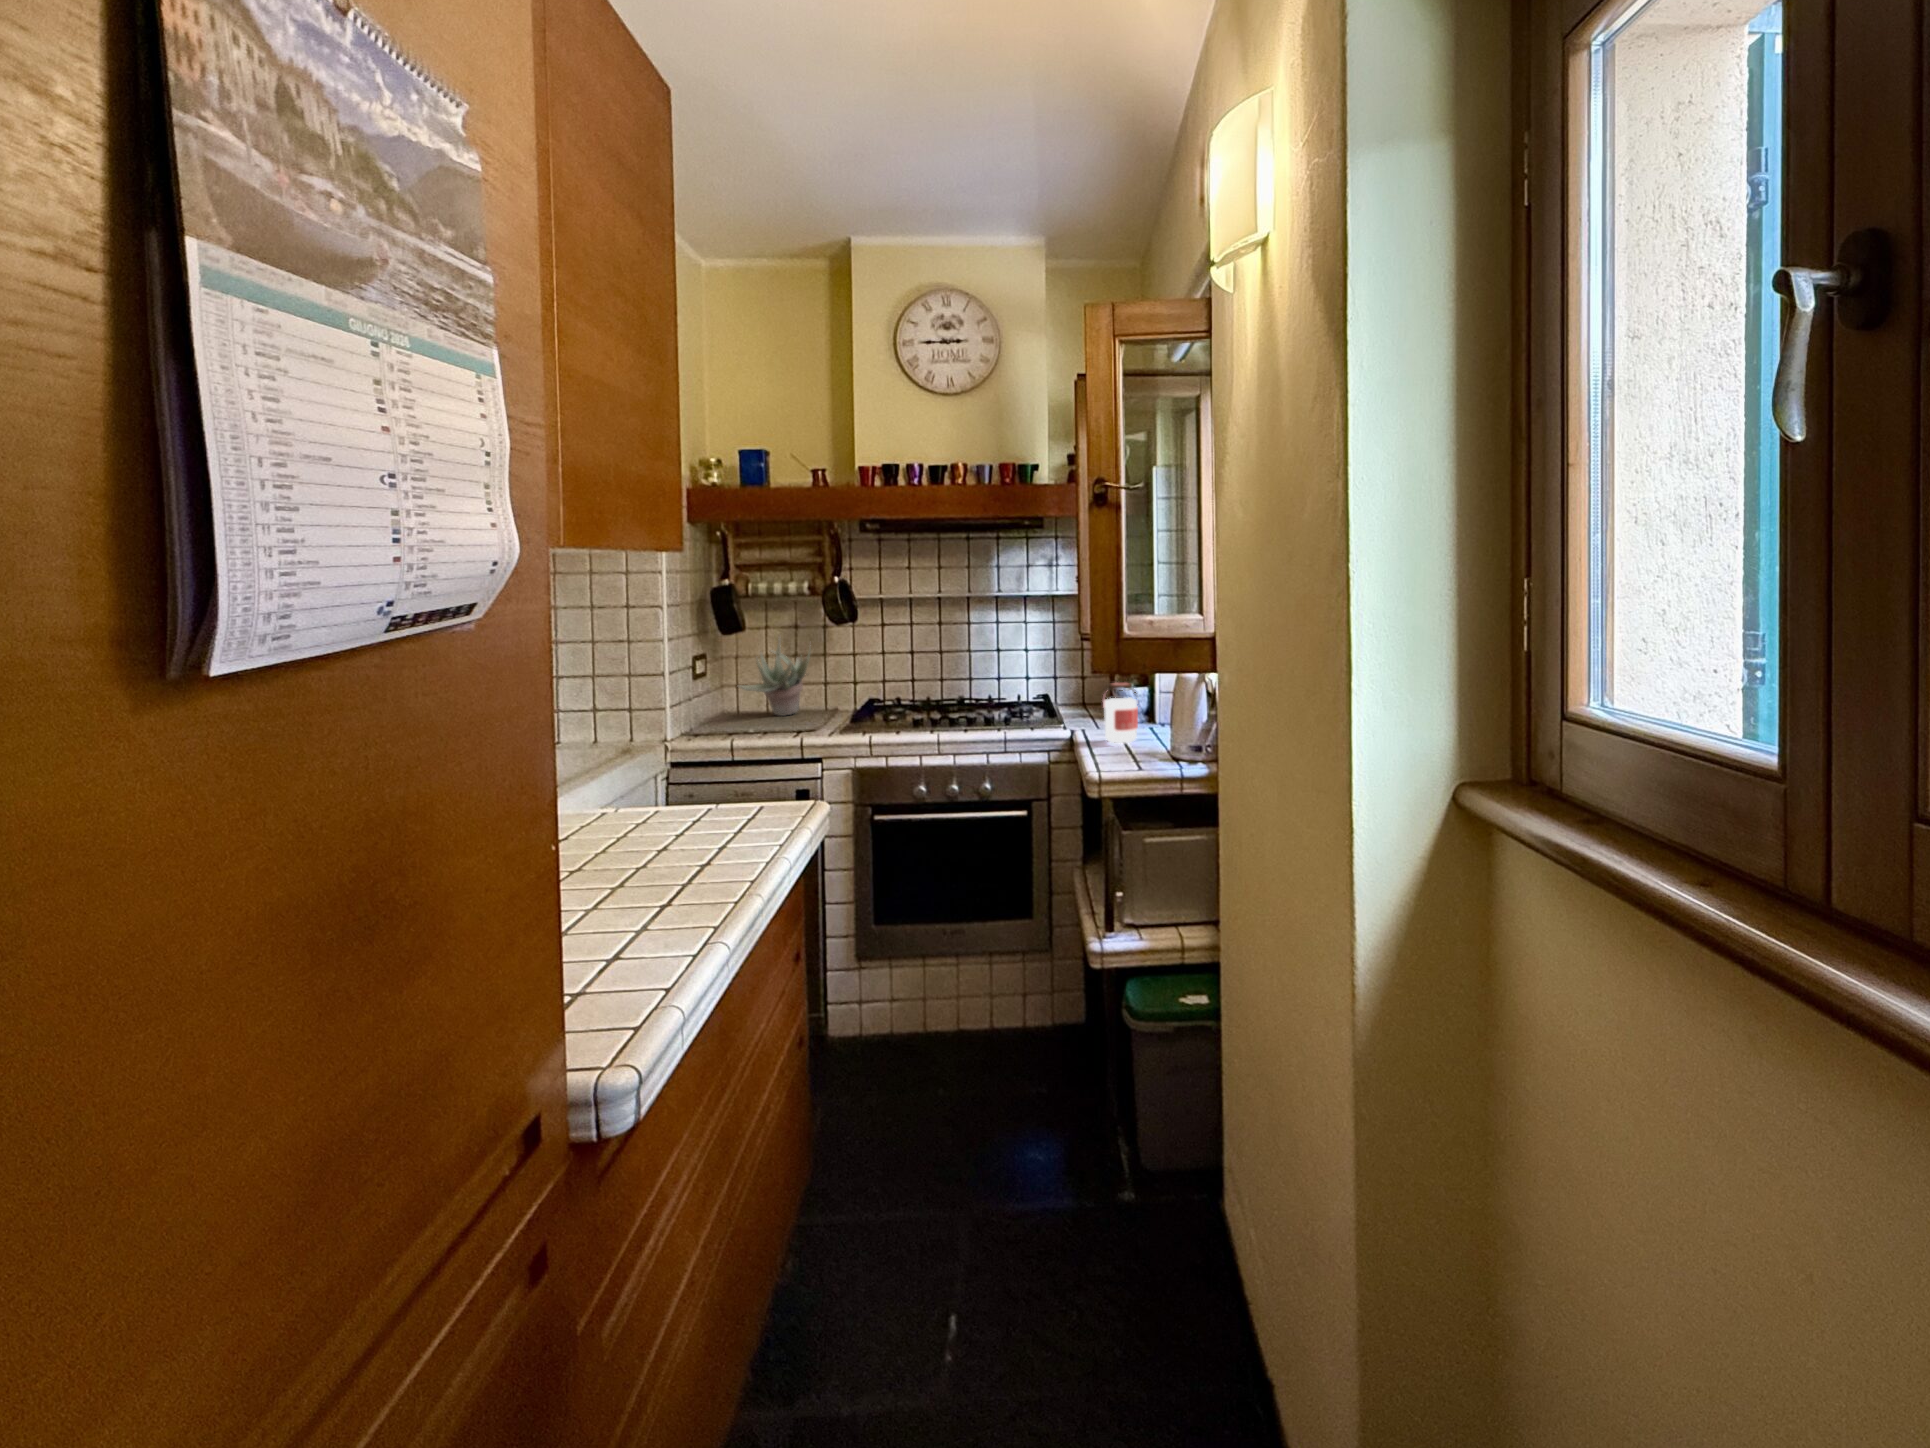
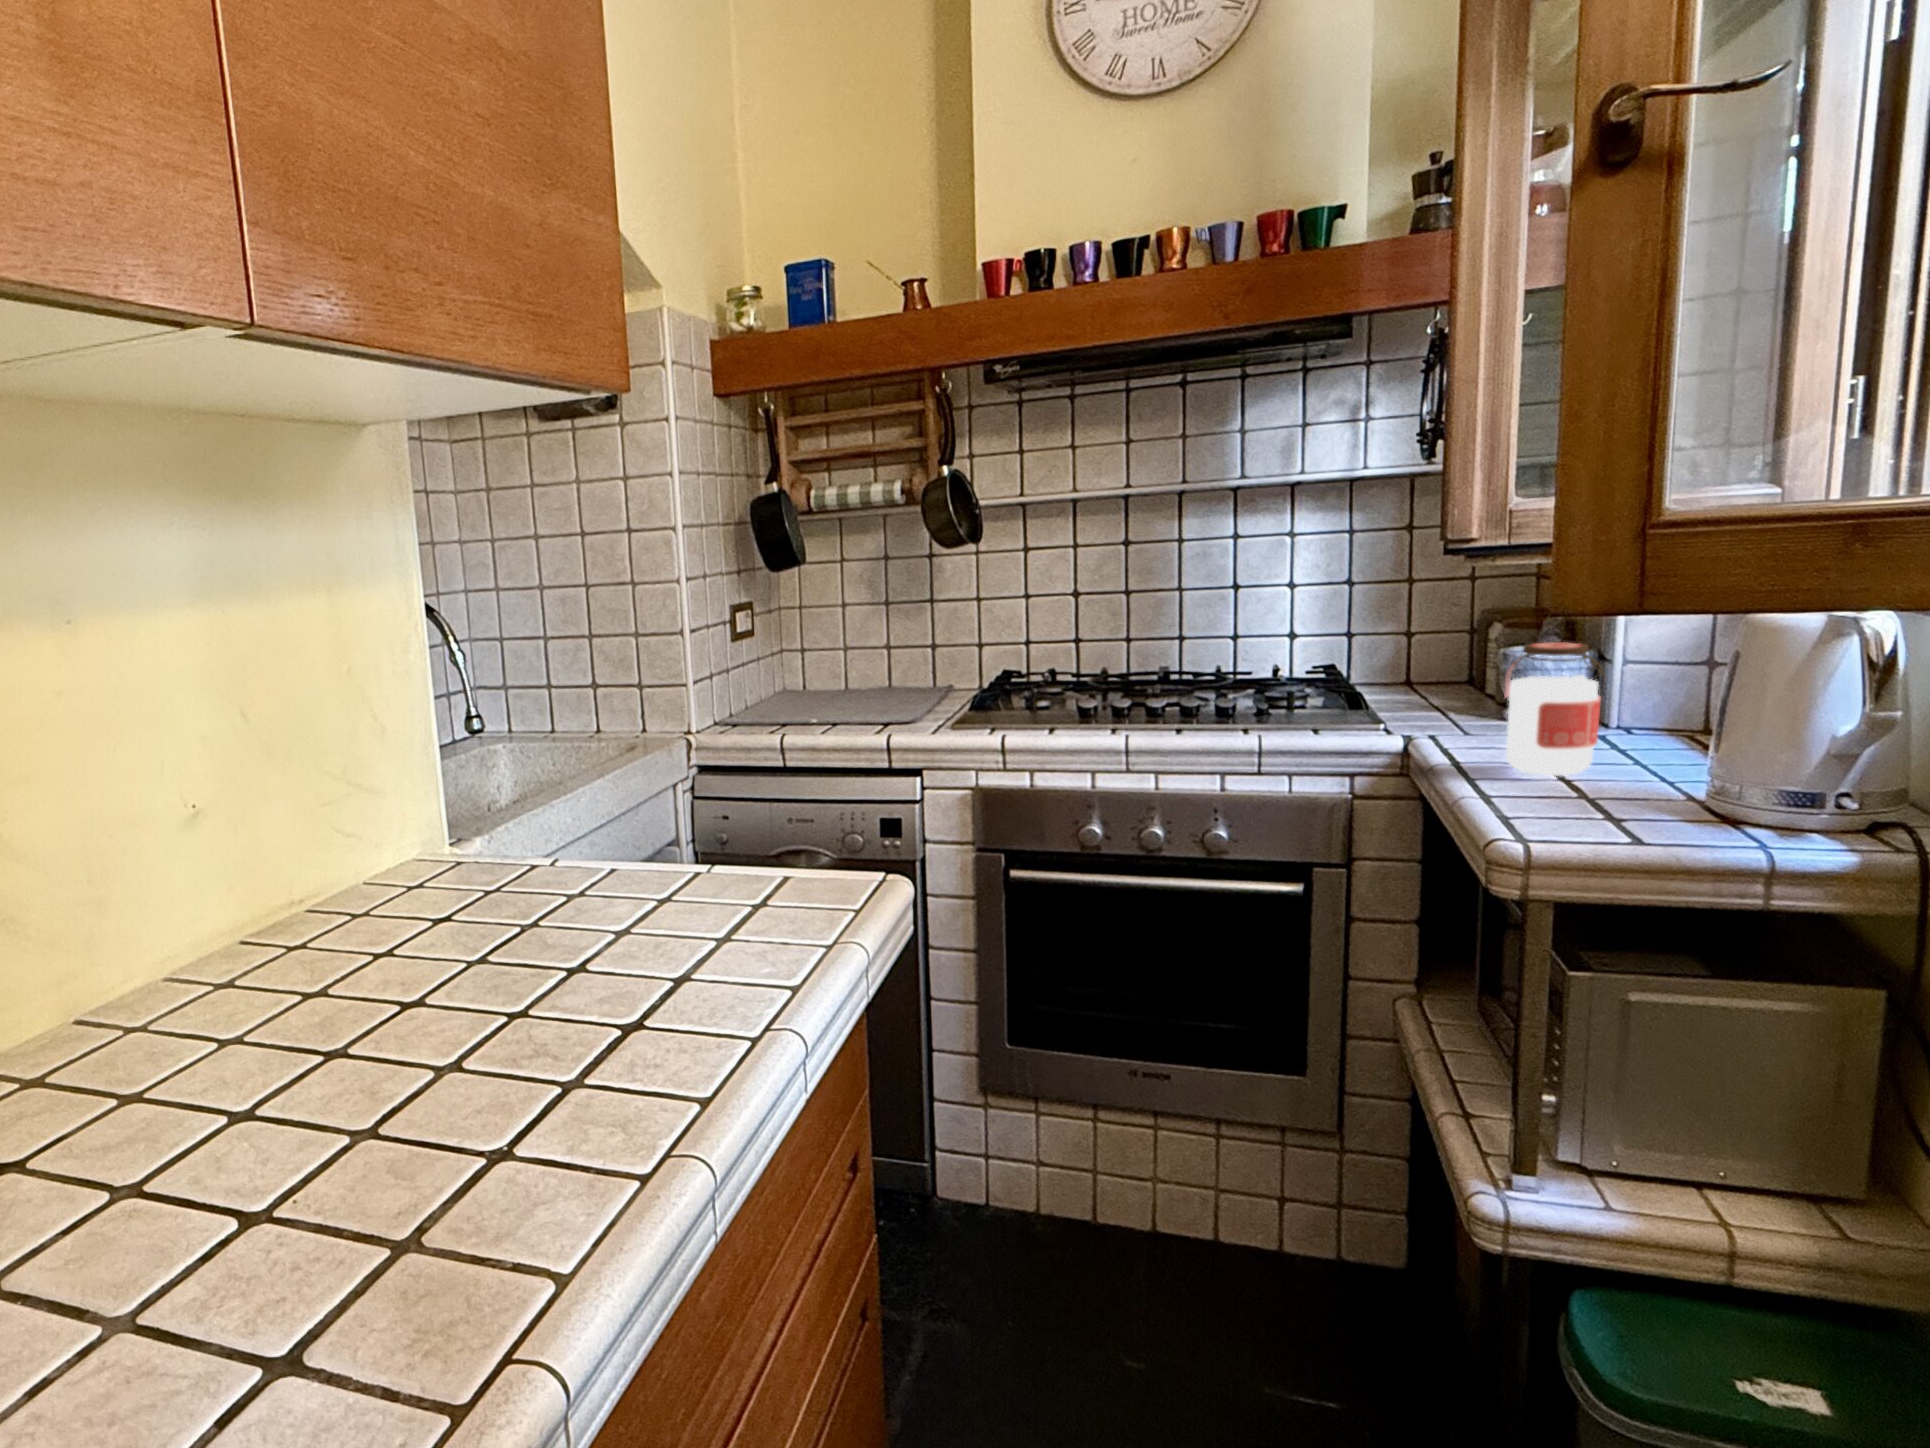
succulent plant: present [738,637,811,716] -> none [791,566,905,696]

